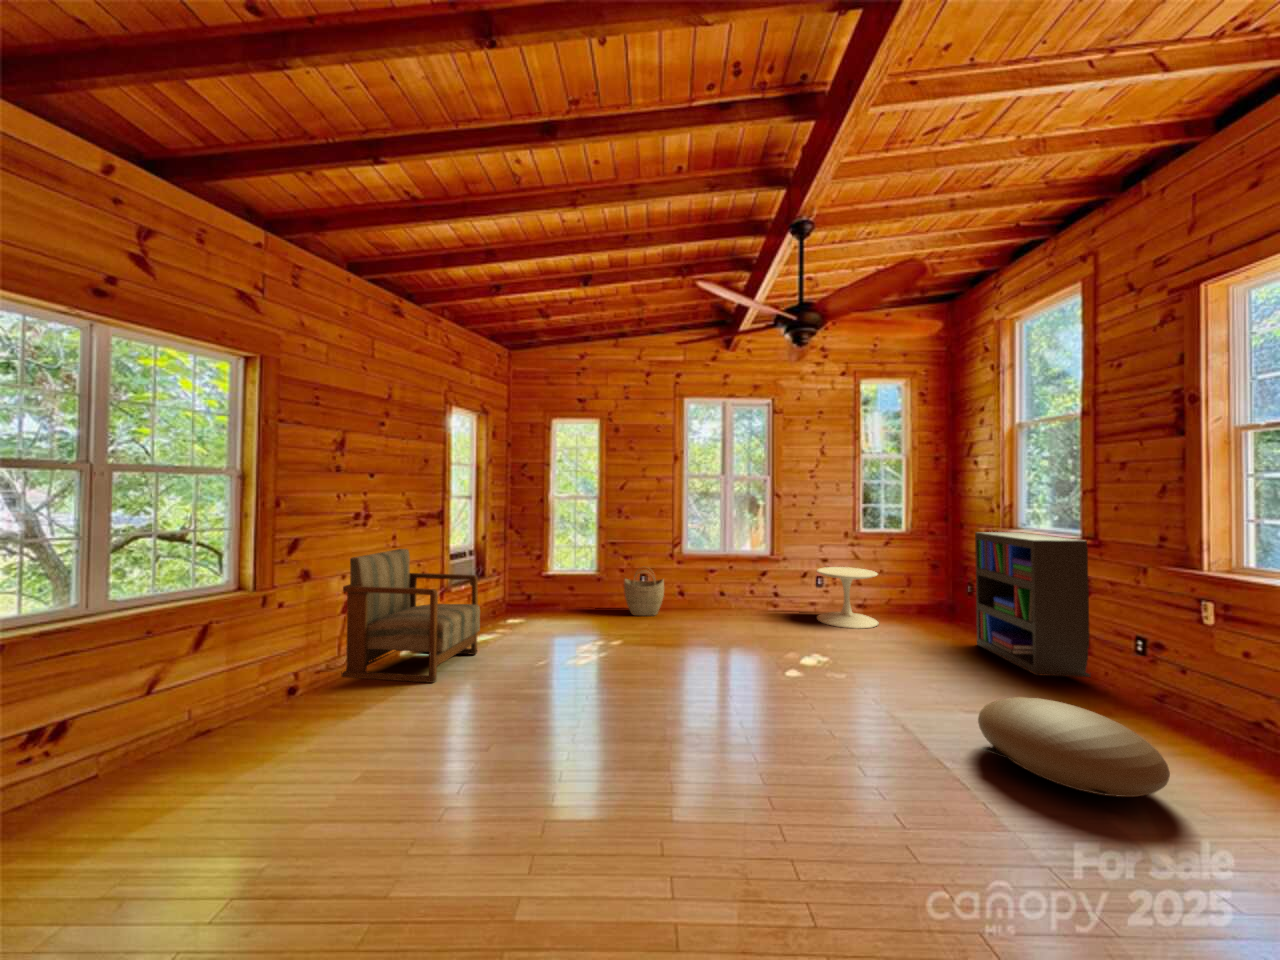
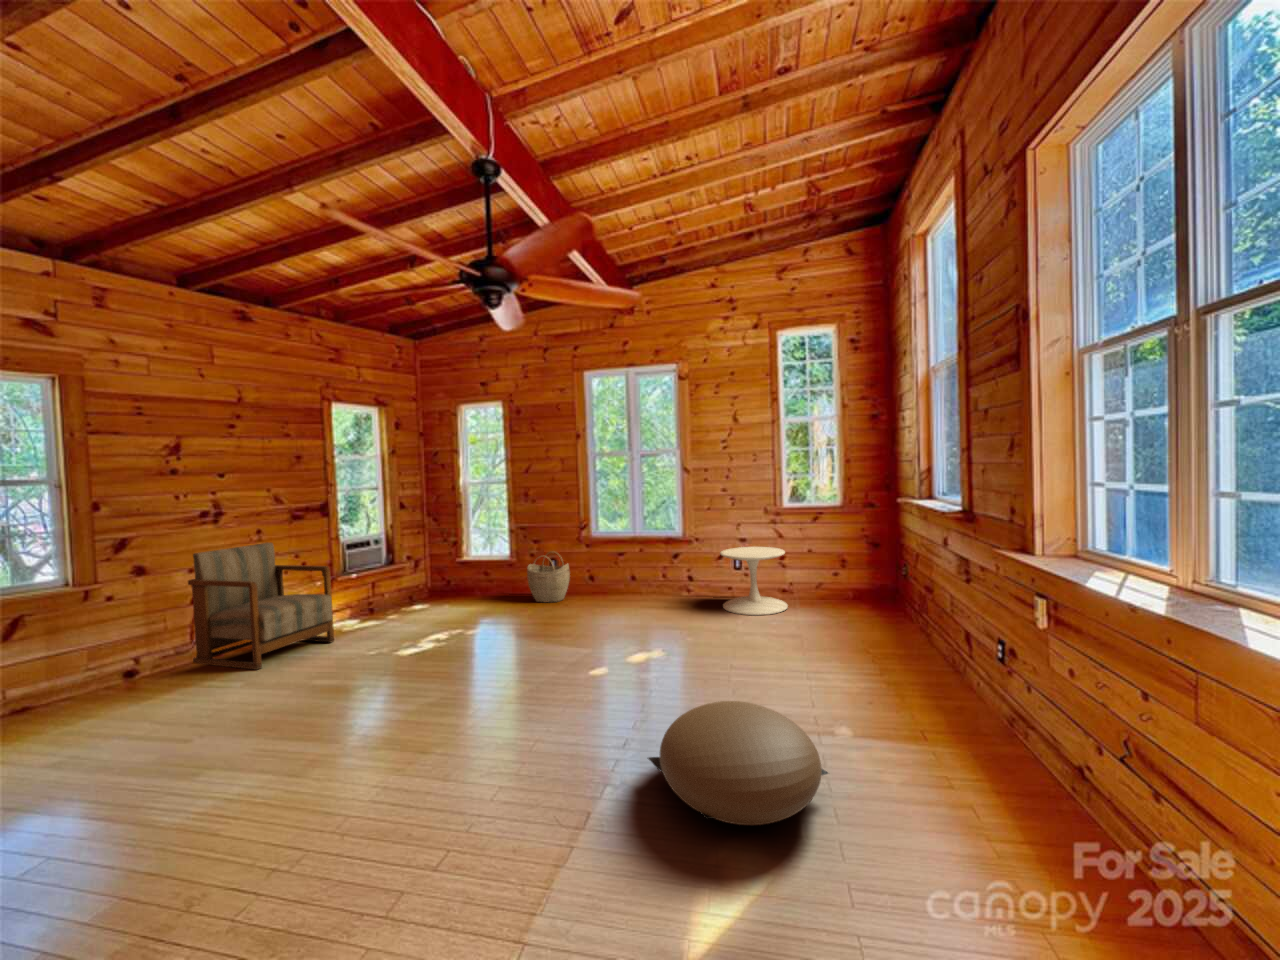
bookshelf: present [975,532,1091,677] -> none [862,502,956,676]

